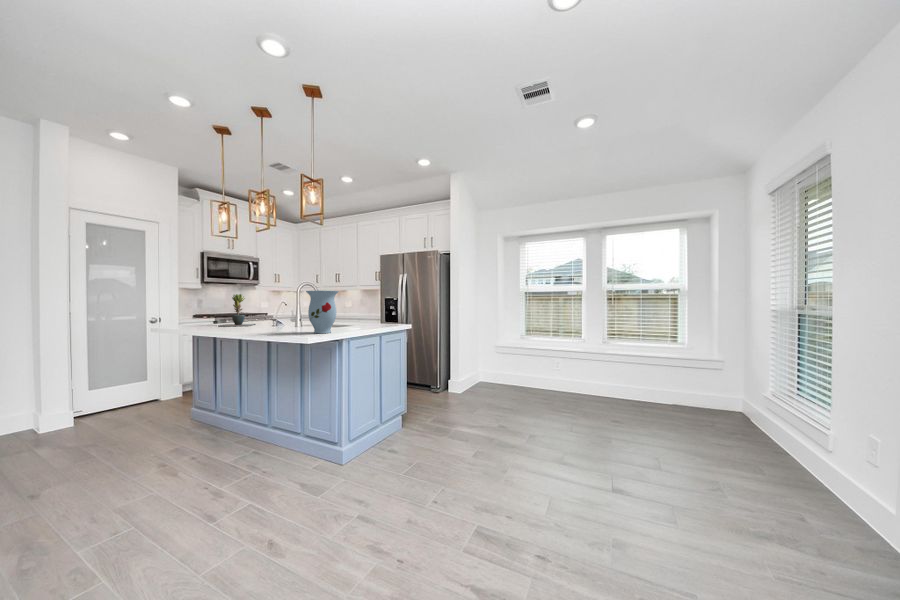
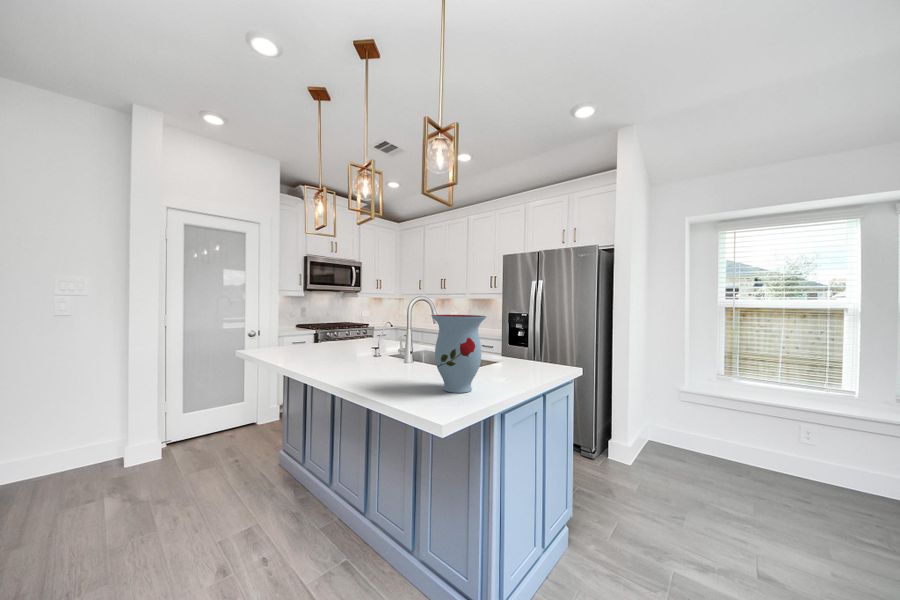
potted plant: present [220,294,254,326] -> none [306,309,356,354]

